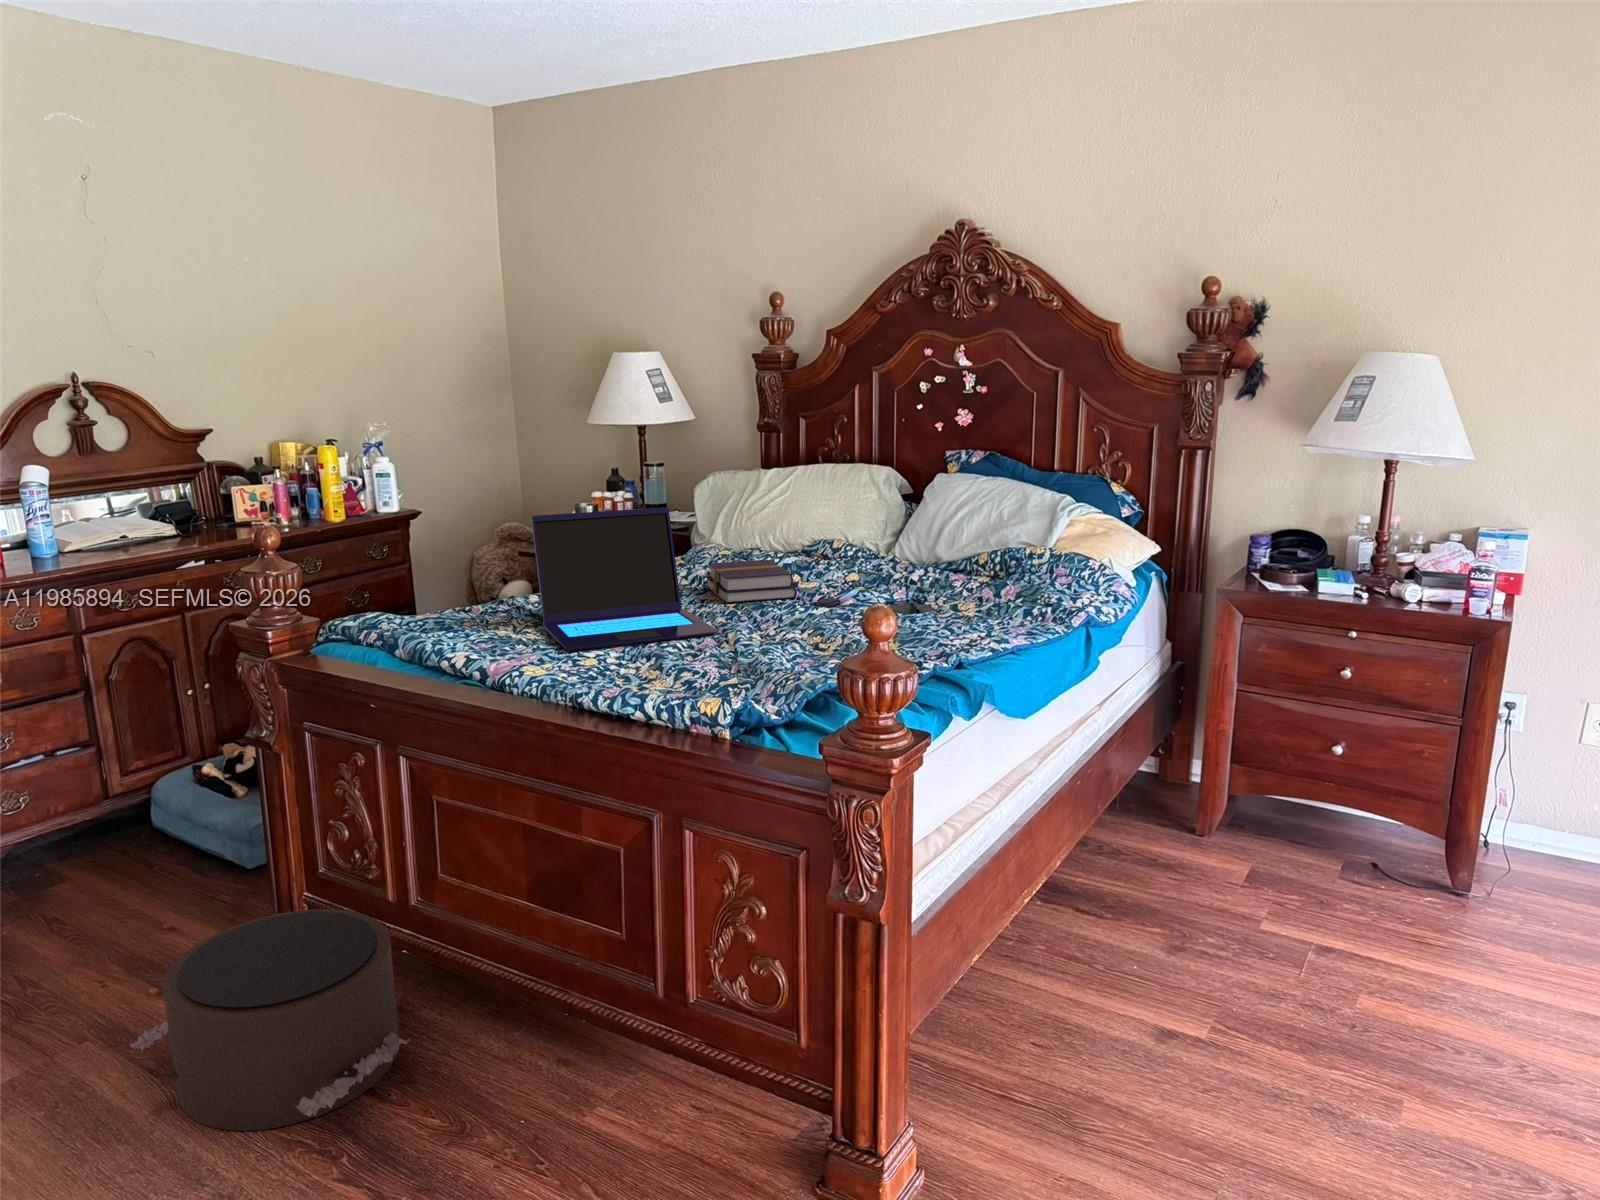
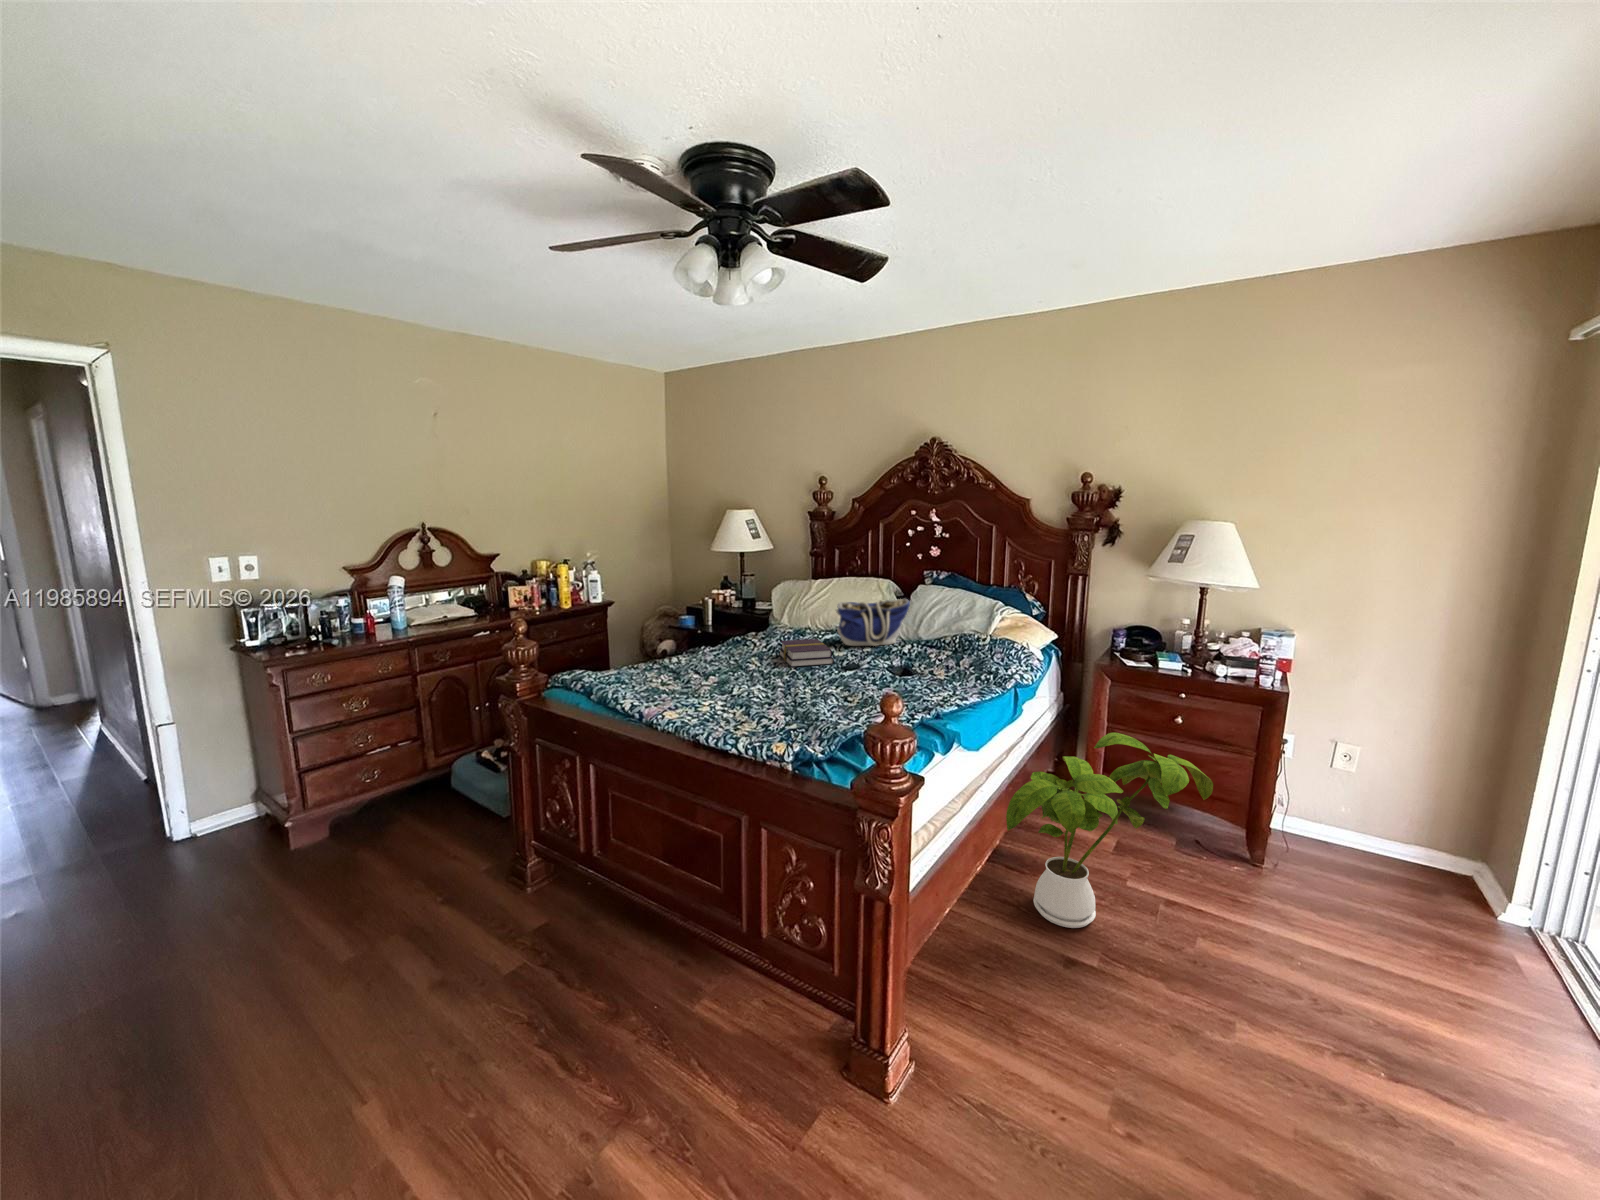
tote bag: none [797,492,922,571] -> present [835,599,910,646]
laptop: present [531,507,719,652] -> none [675,609,786,700]
house plant: none [1068,685,1384,990] -> present [1006,733,1213,928]
pouf: present [130,909,410,1130] -> none [417,857,588,1007]

